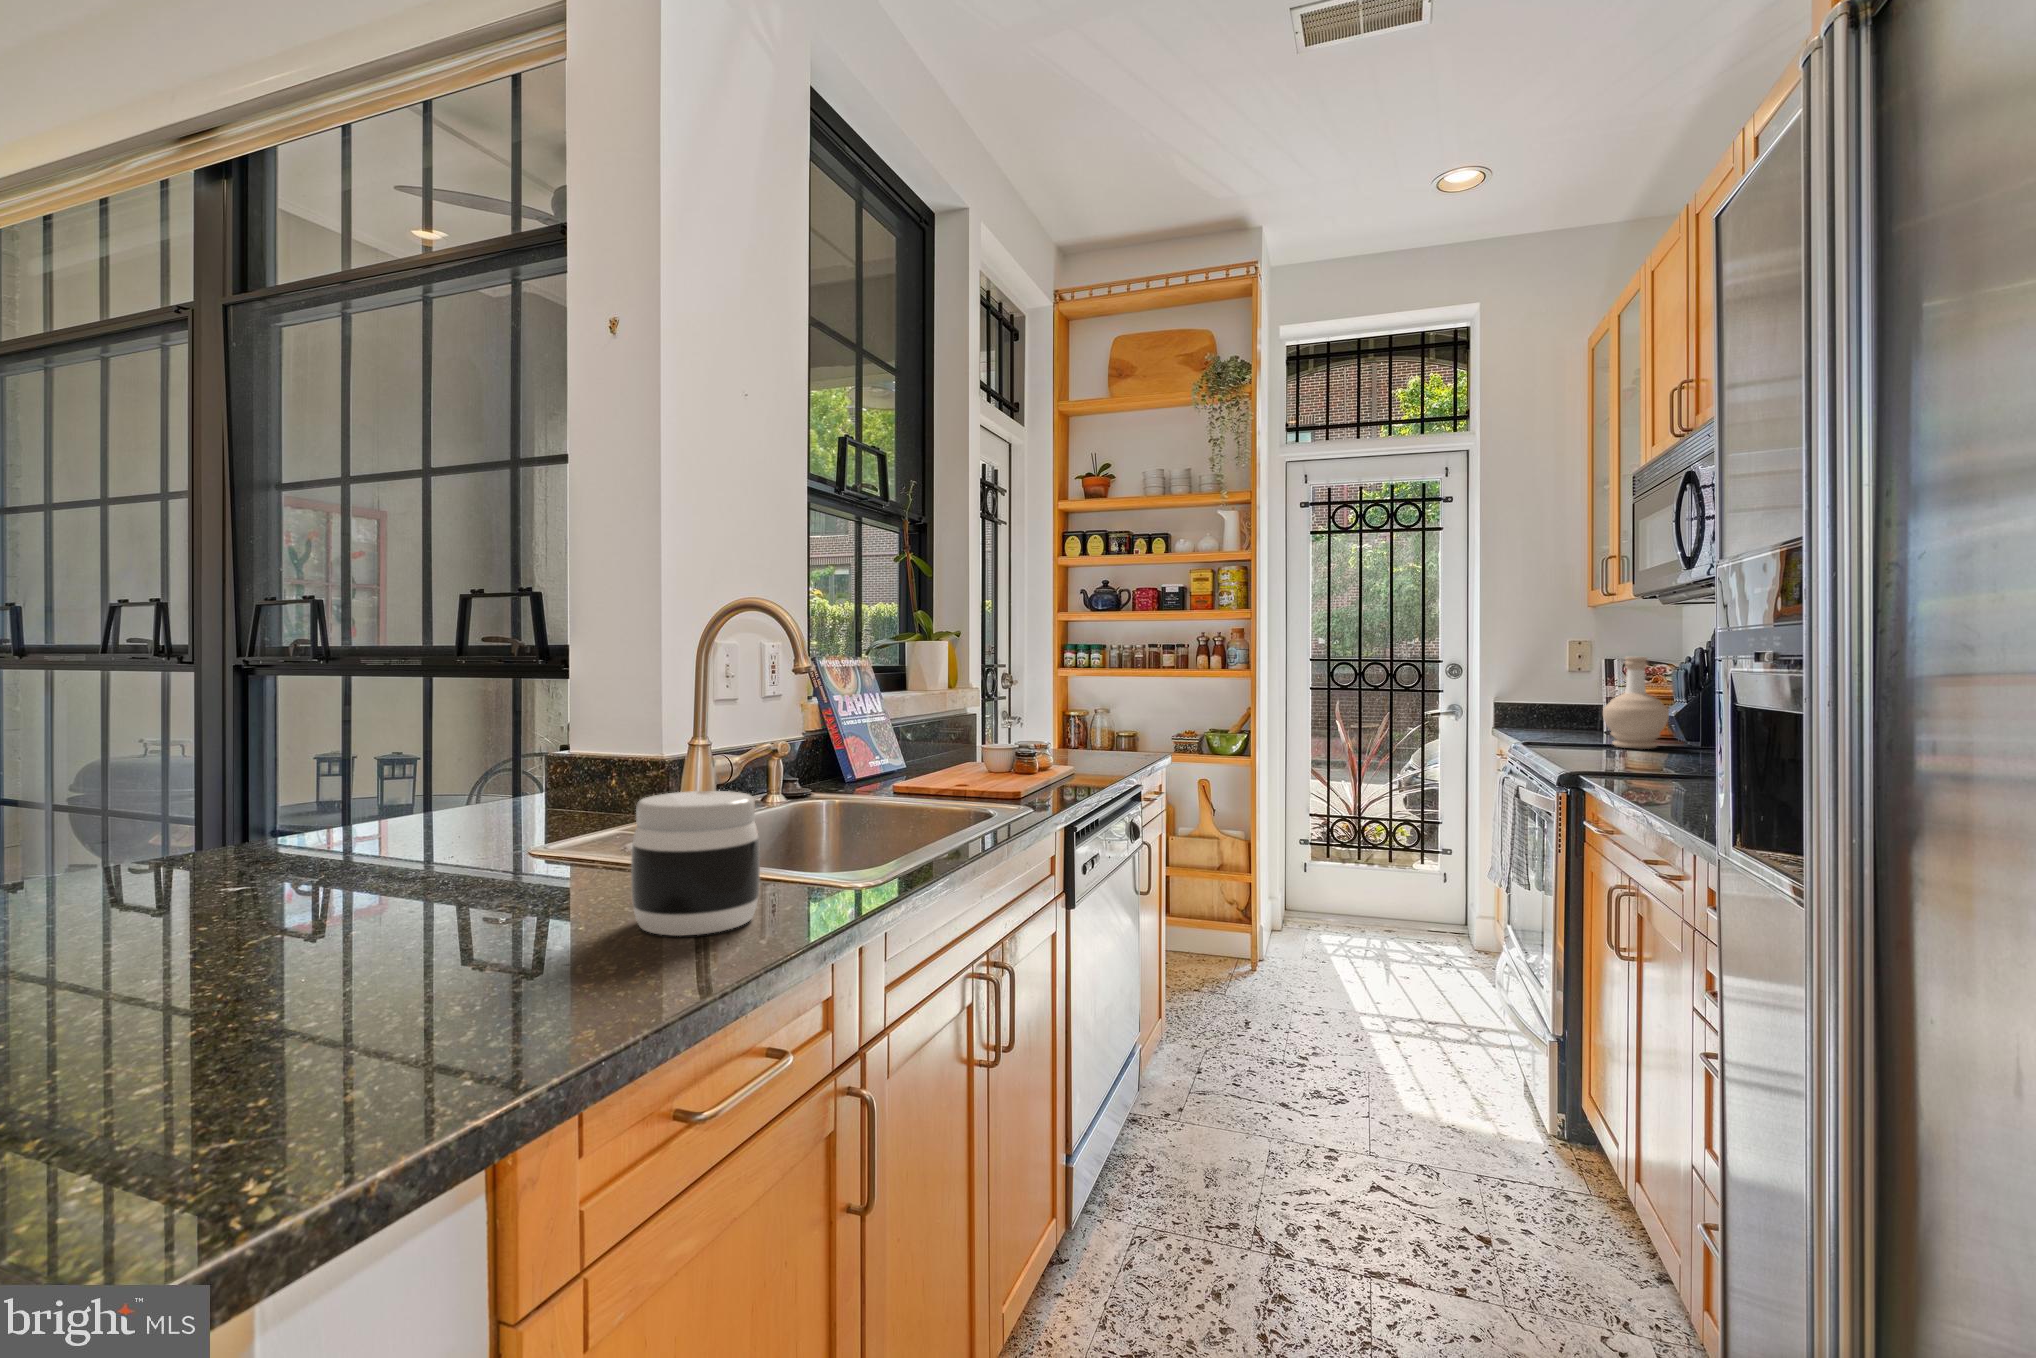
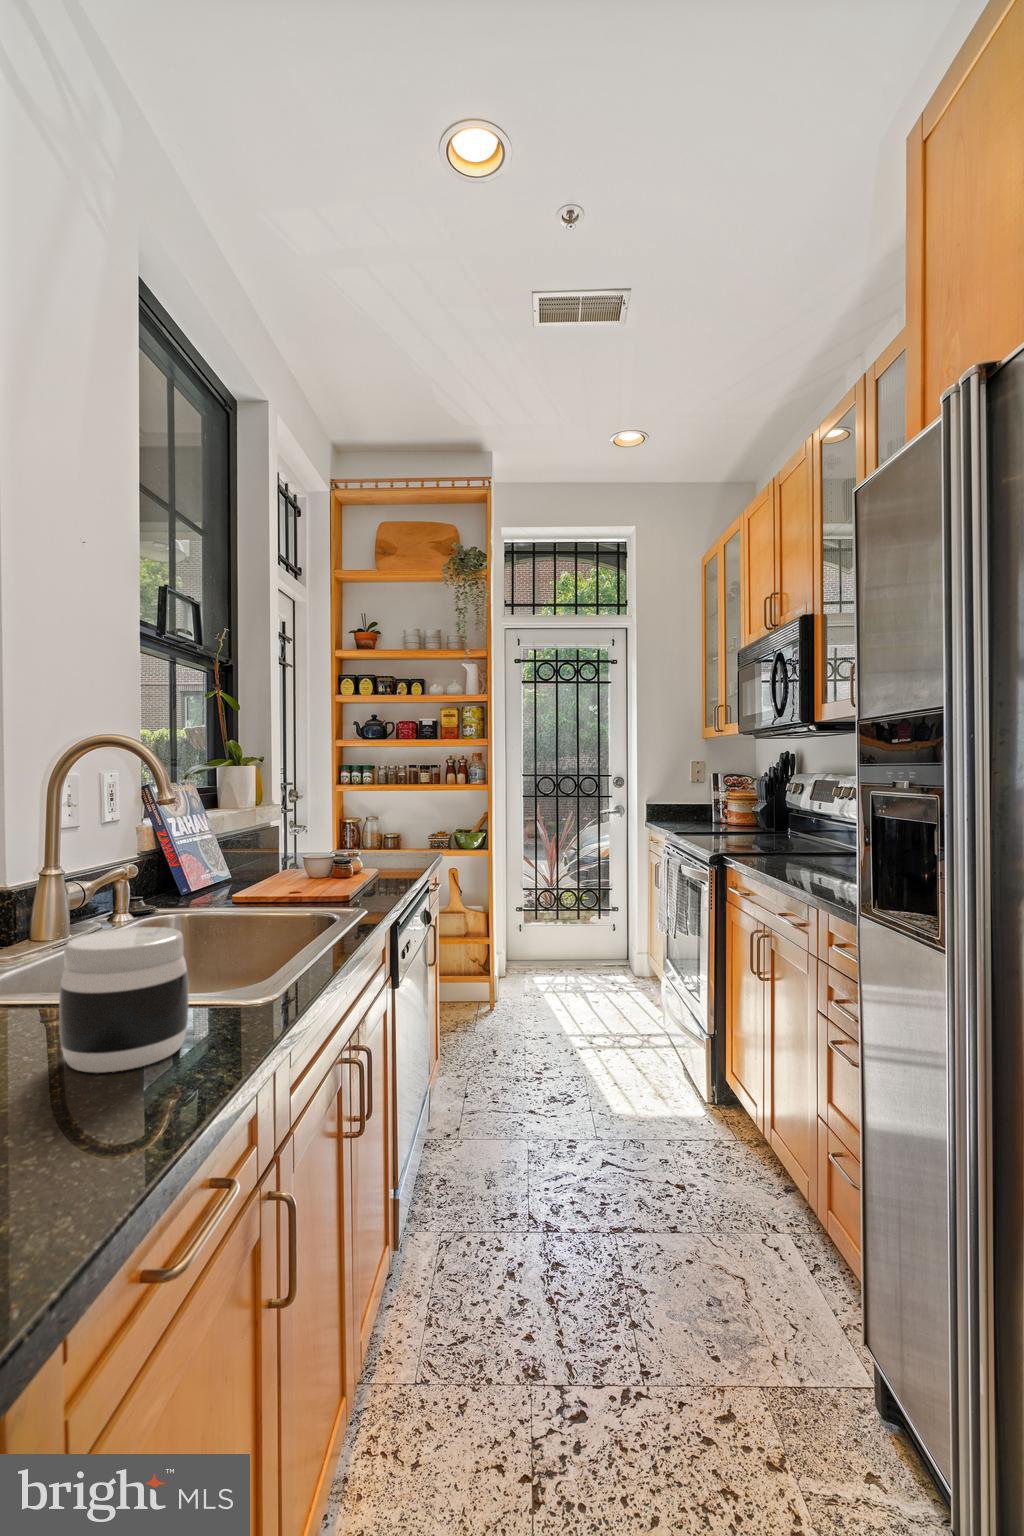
bottle: present [1603,657,1669,749] -> none [721,772,760,833]

